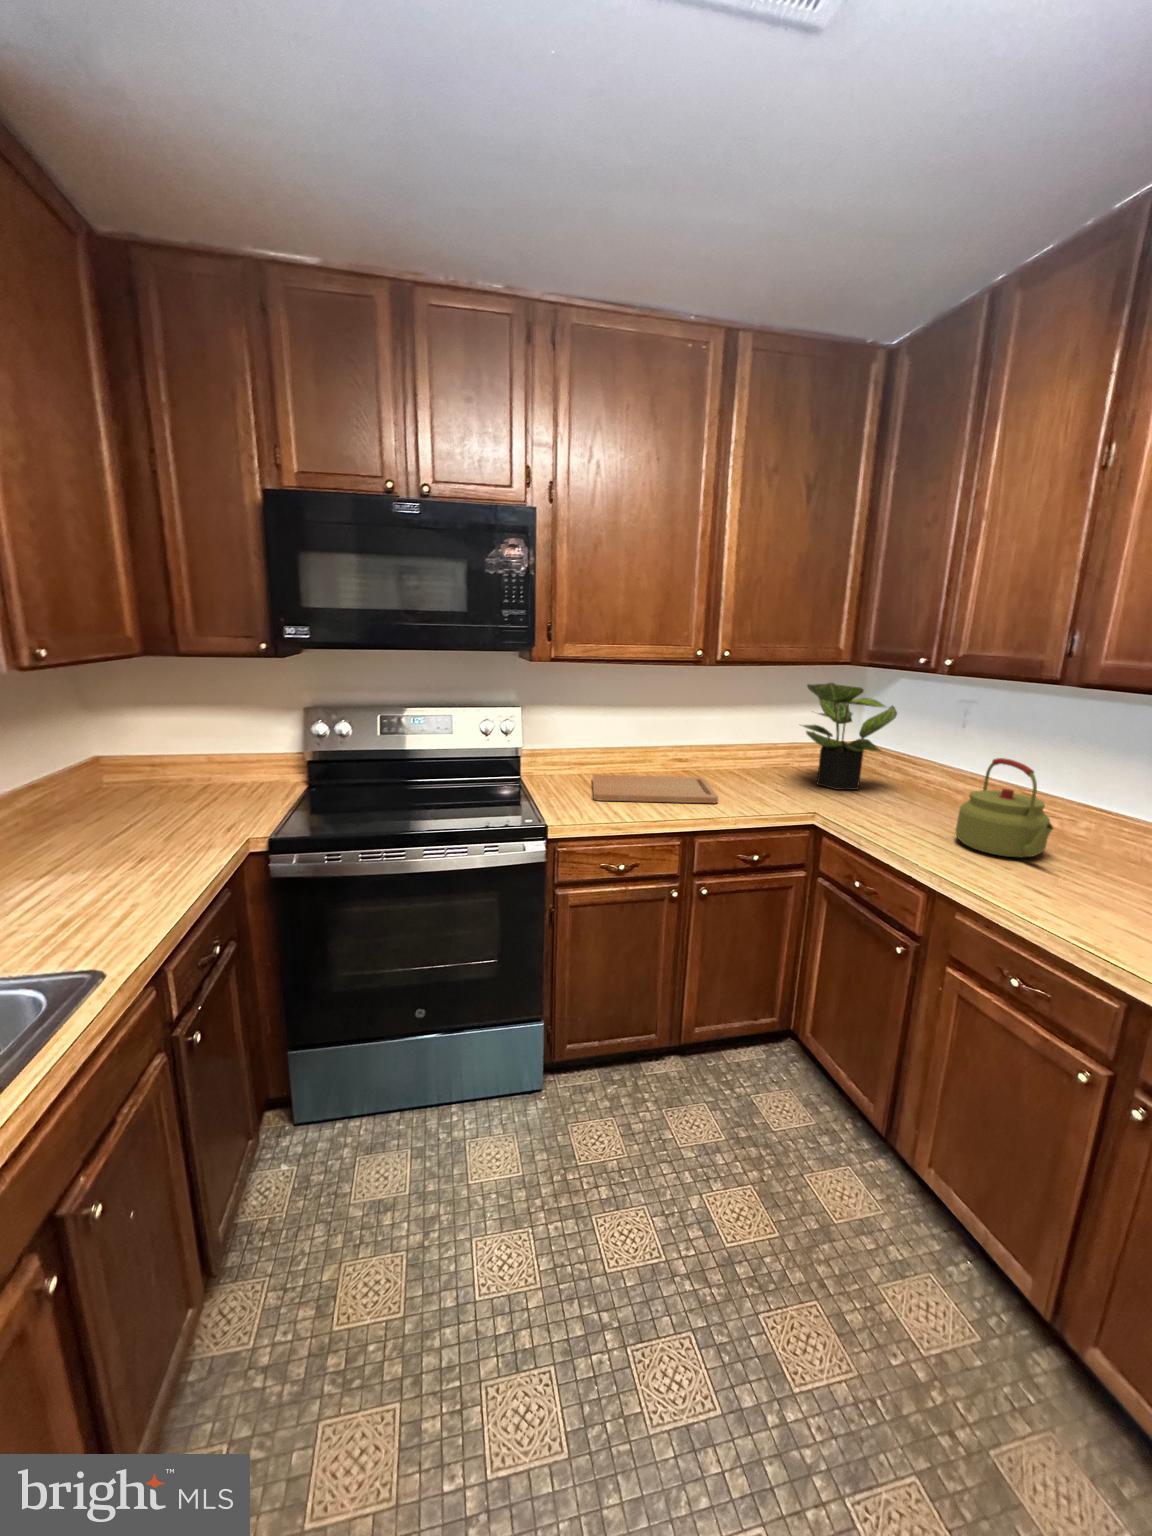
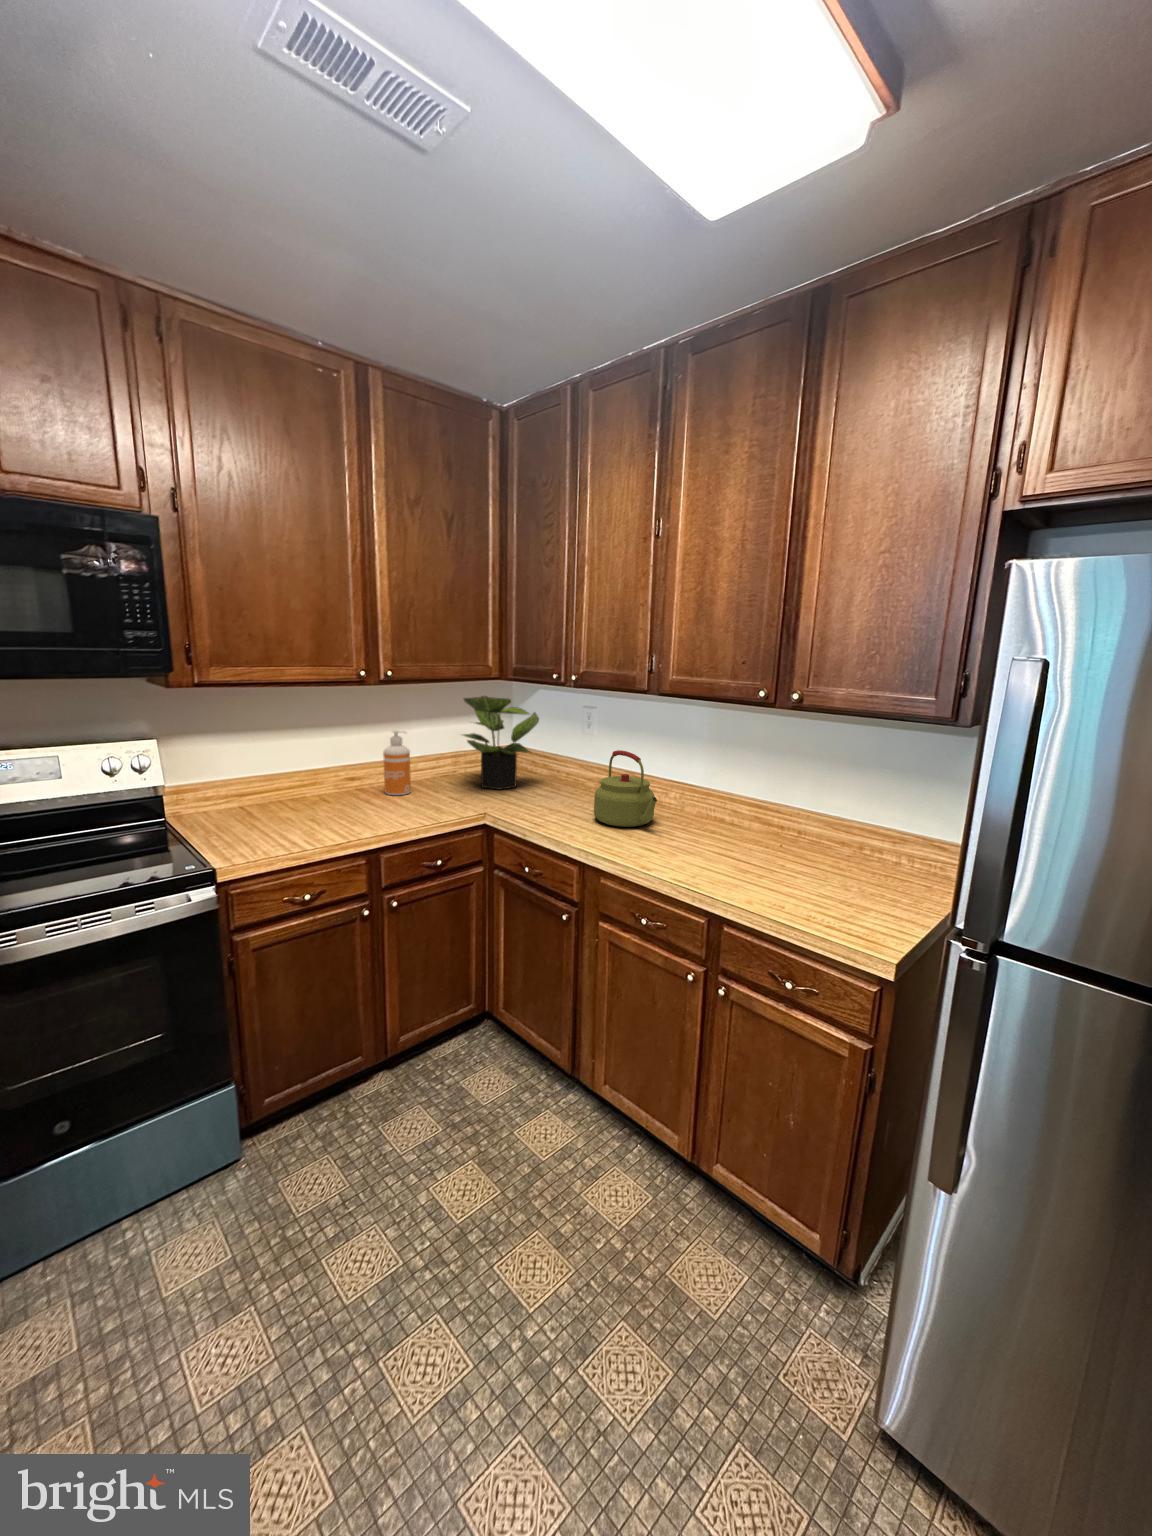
soap dispenser: none [712,715,742,782] -> present [383,730,411,795]
cutting board: present [592,774,718,803] -> none [256,794,396,832]

